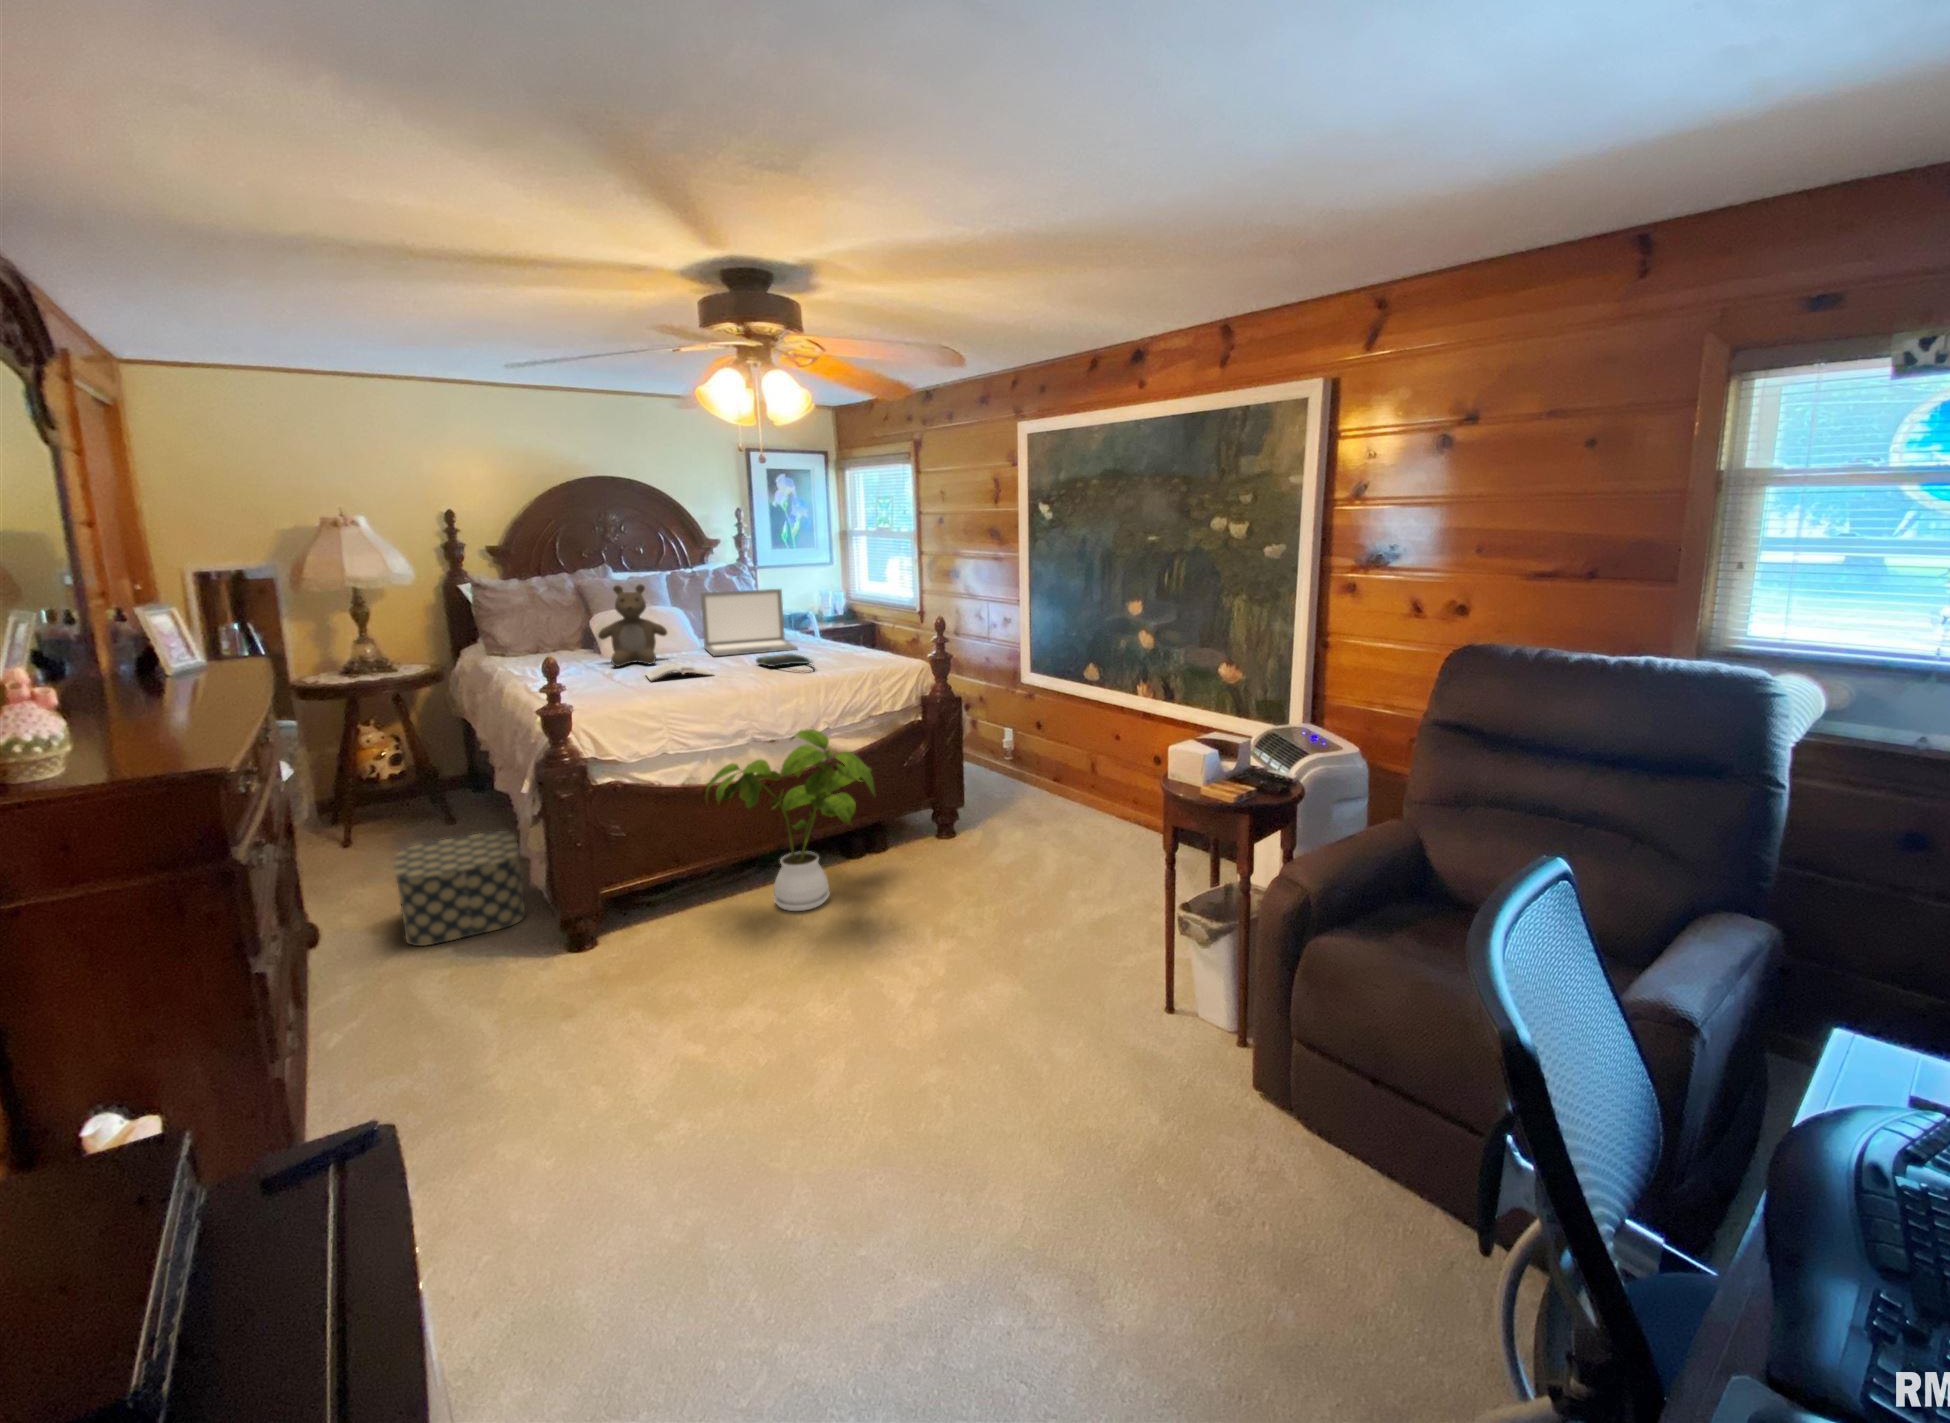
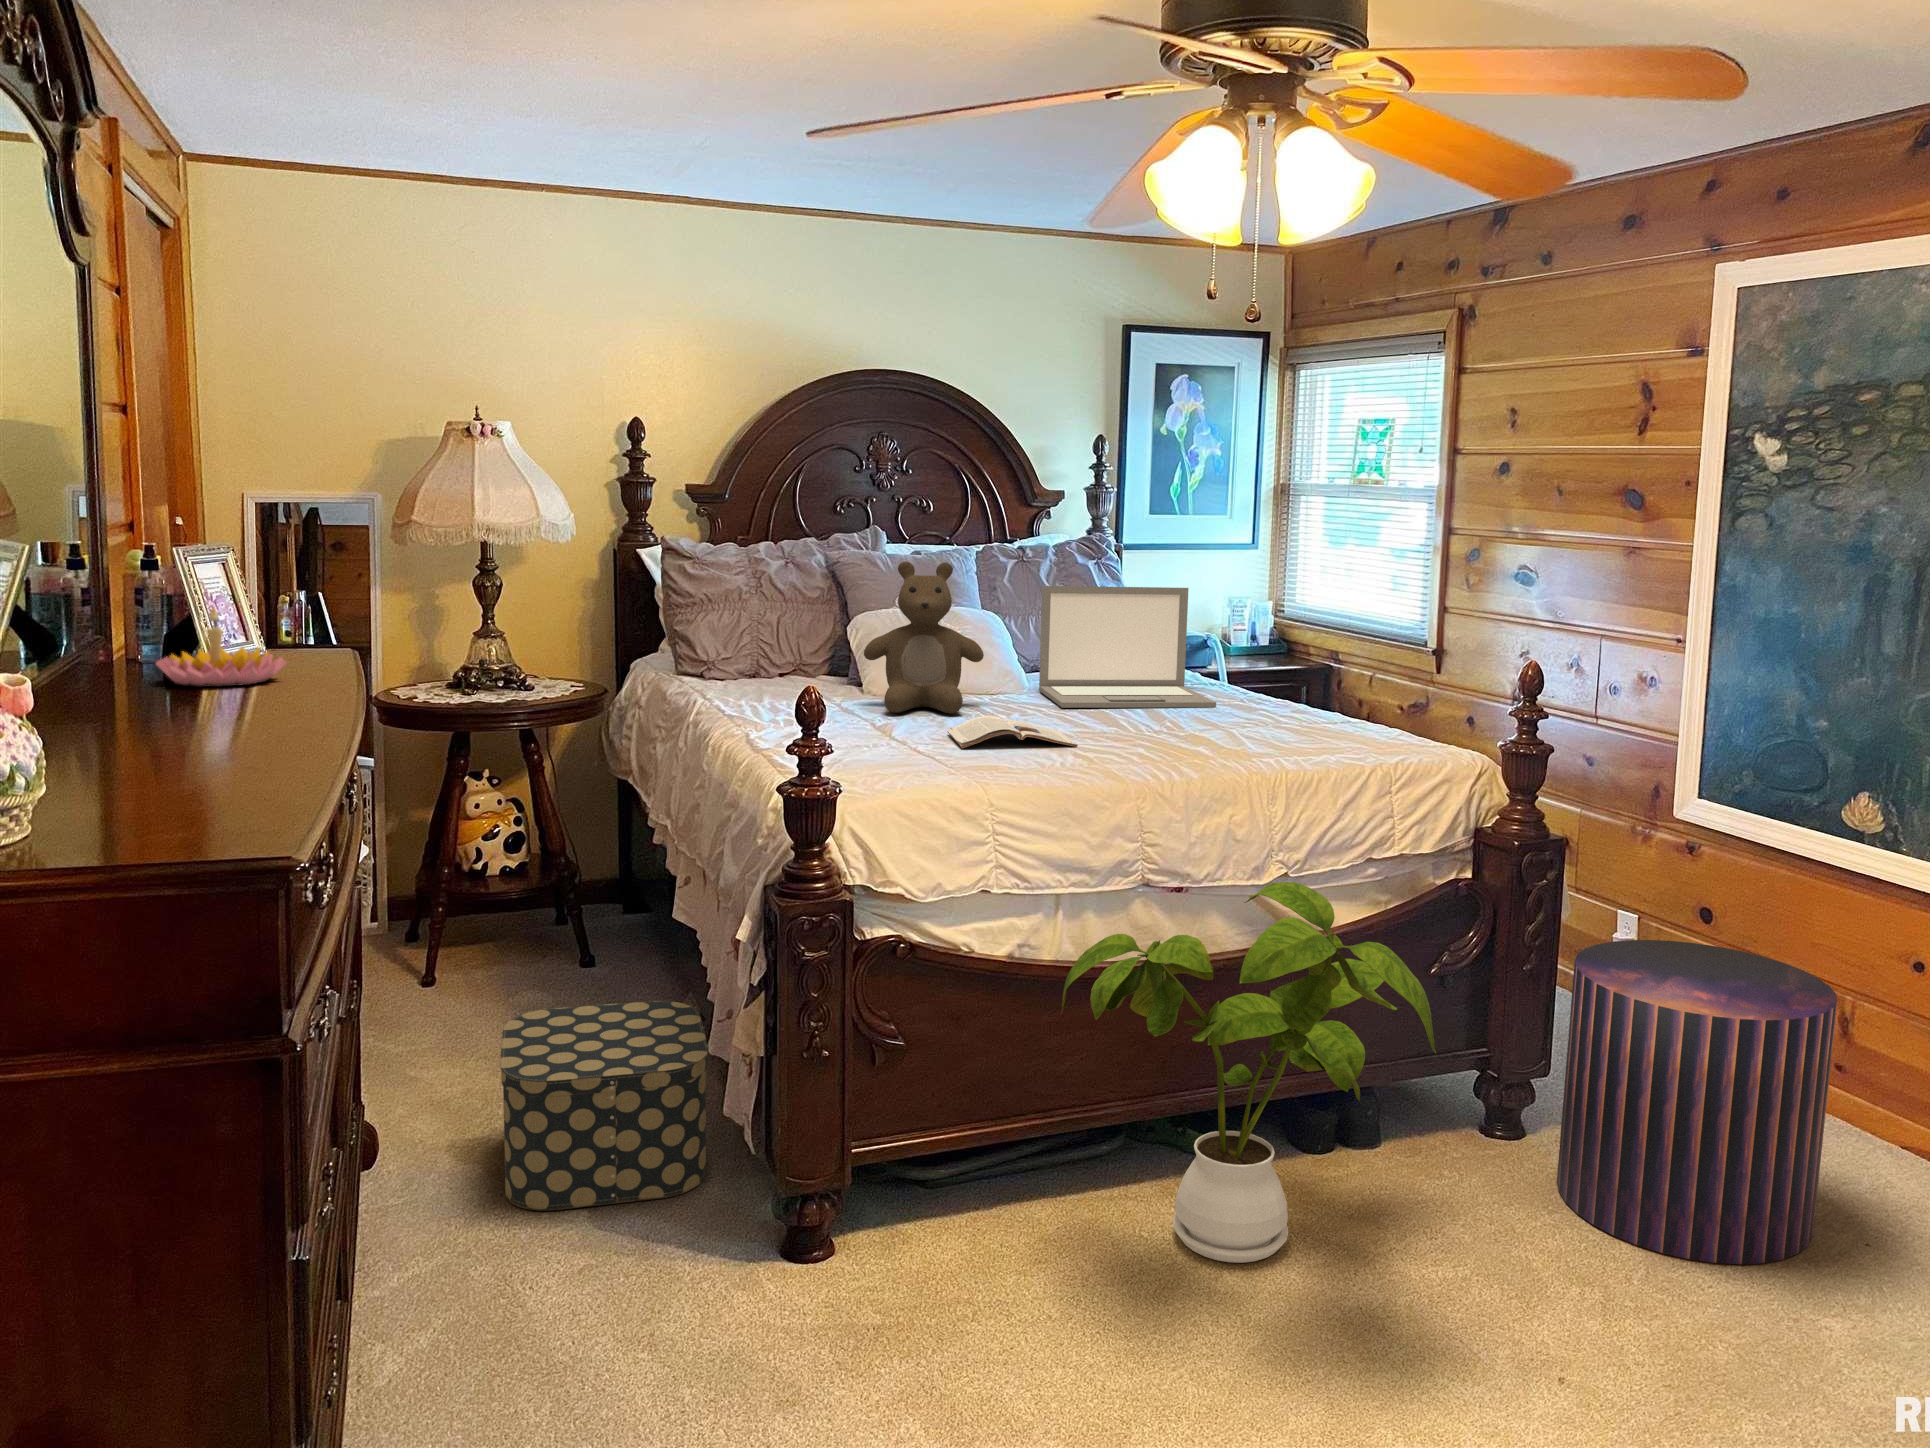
candle holder: none [143,638,231,685] -> present [156,606,286,687]
tote bag: present [756,654,814,671] -> none [1149,715,1272,757]
pouf: none [959,740,1068,878] -> present [1557,940,1838,1264]

